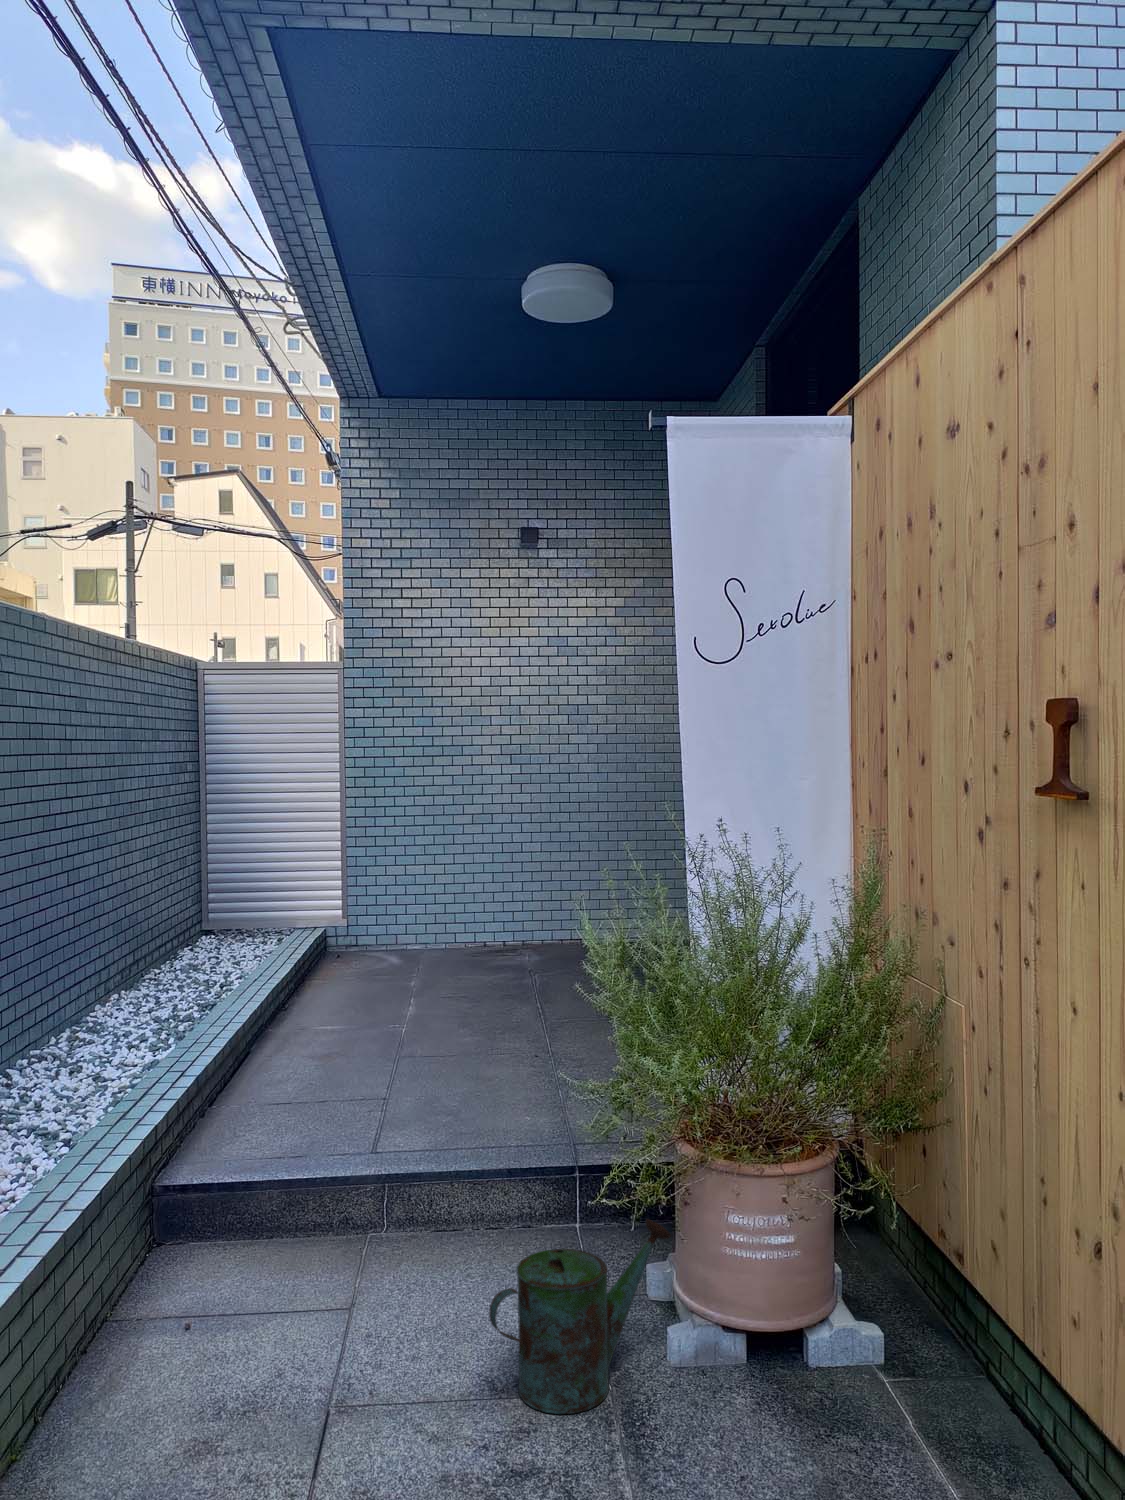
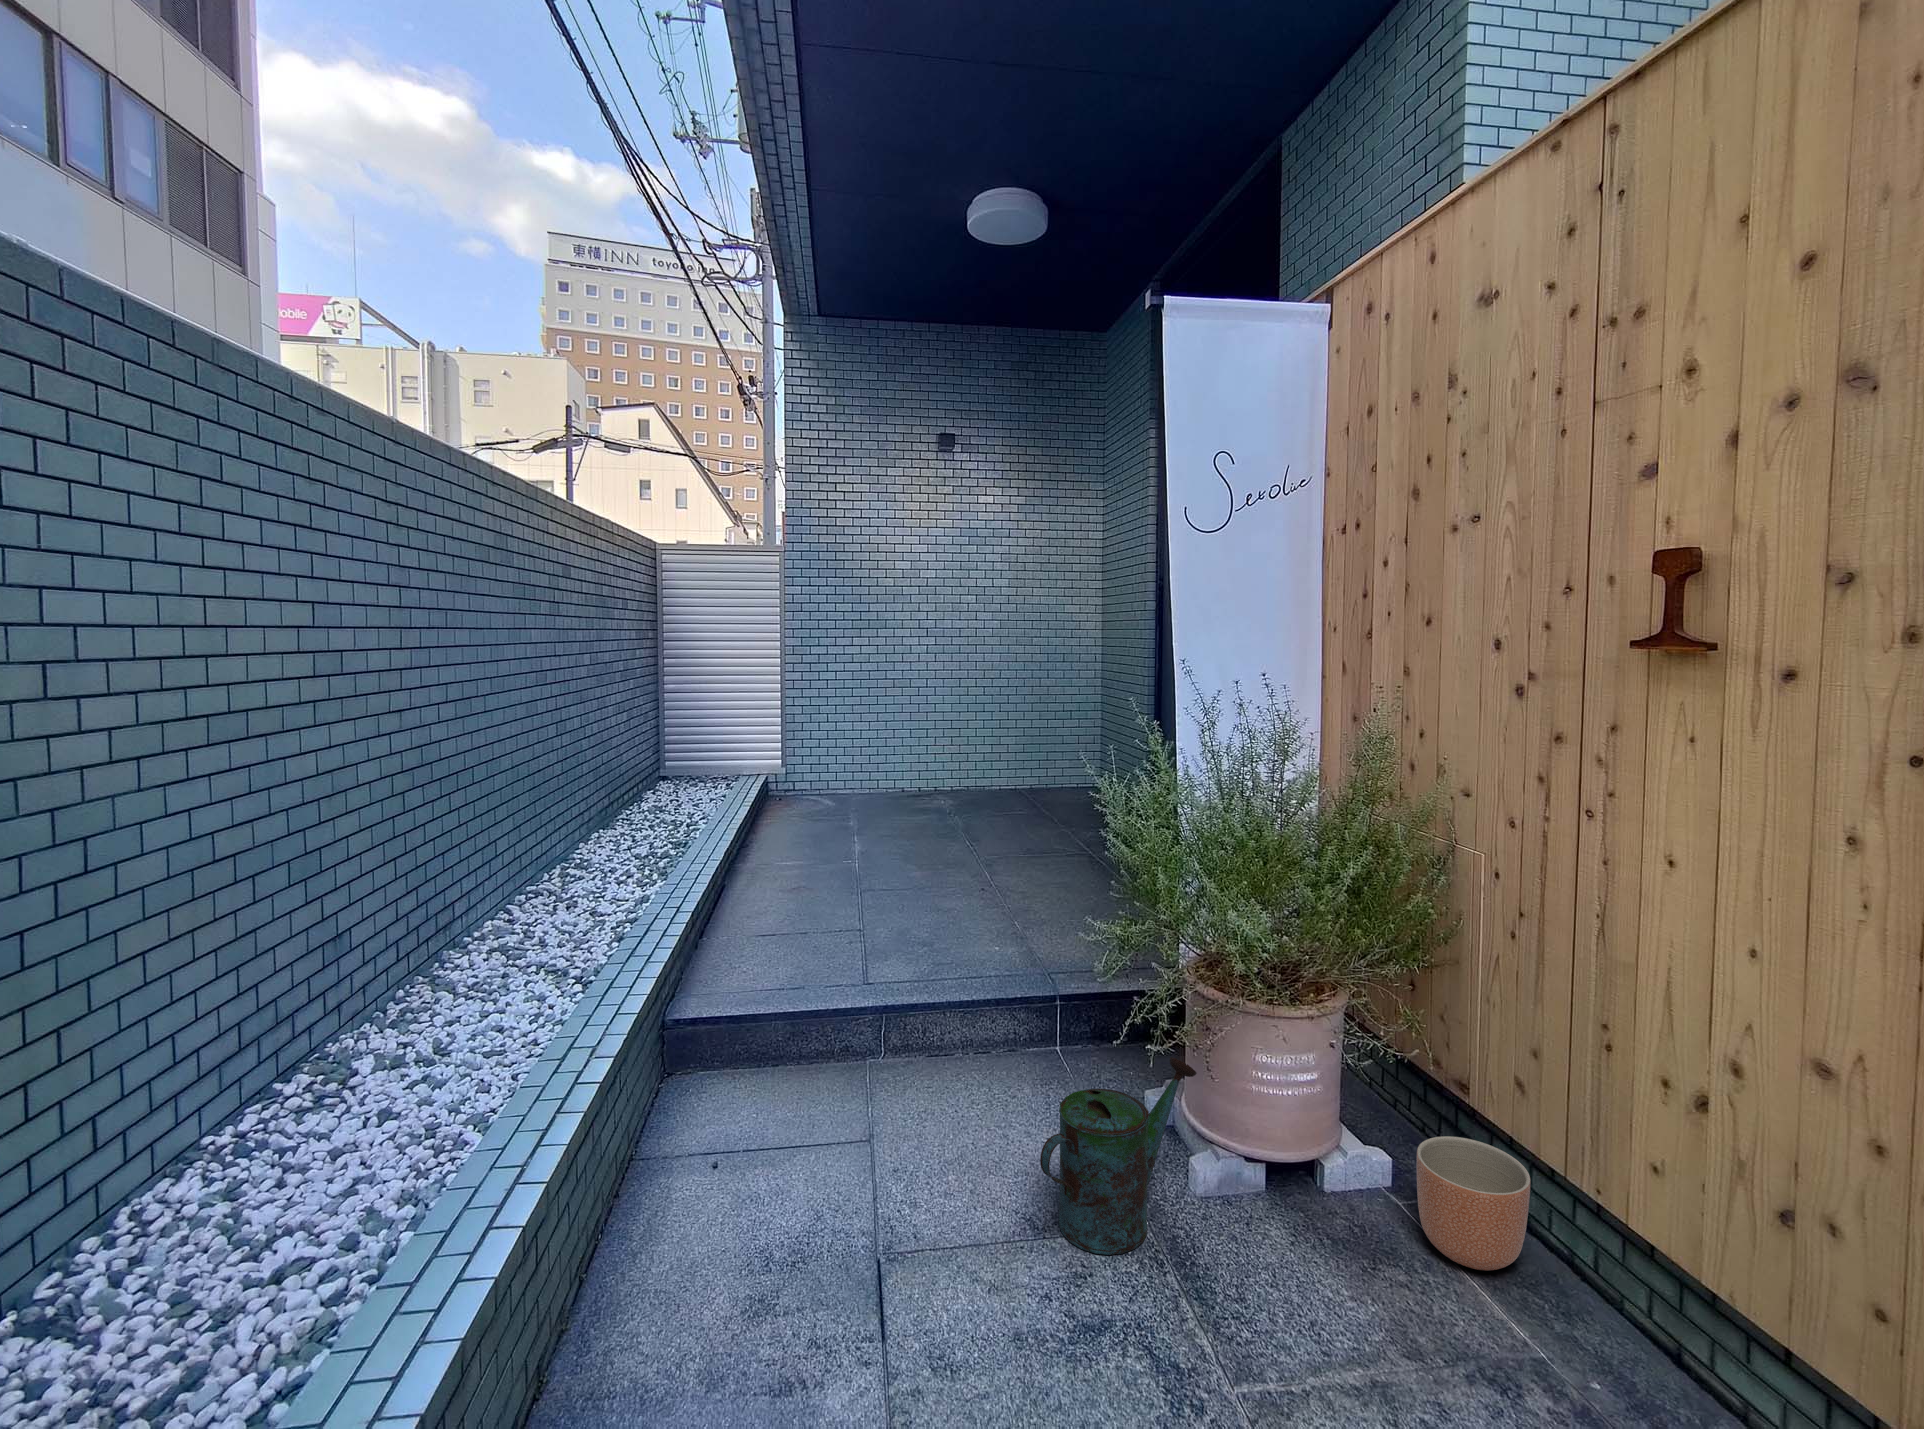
planter: none [882,1303,990,1438] -> present [1417,1136,1530,1270]

